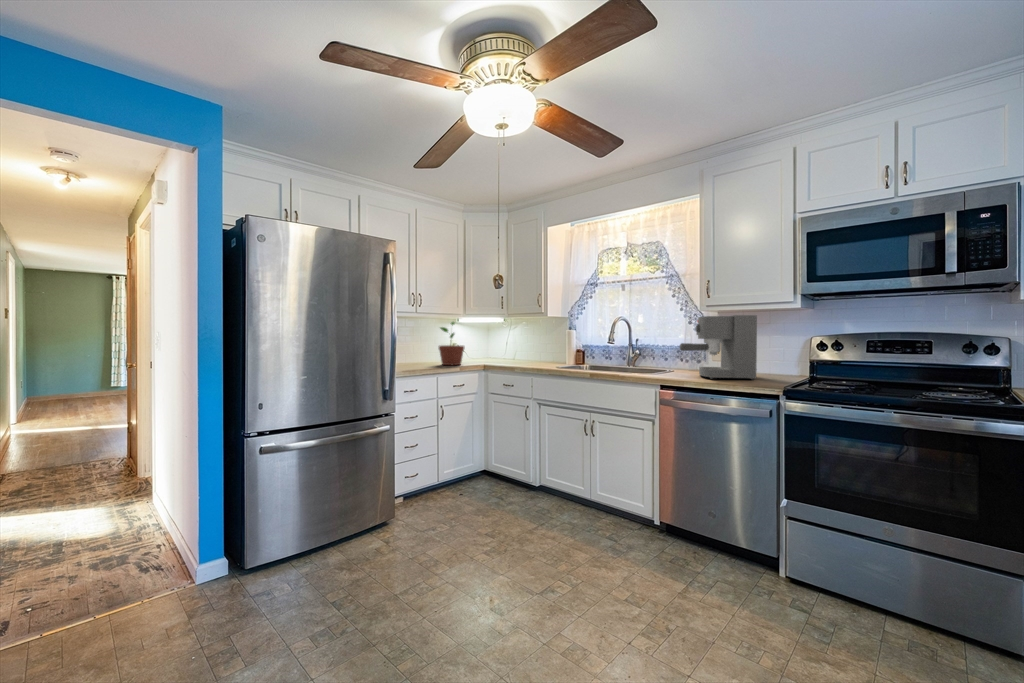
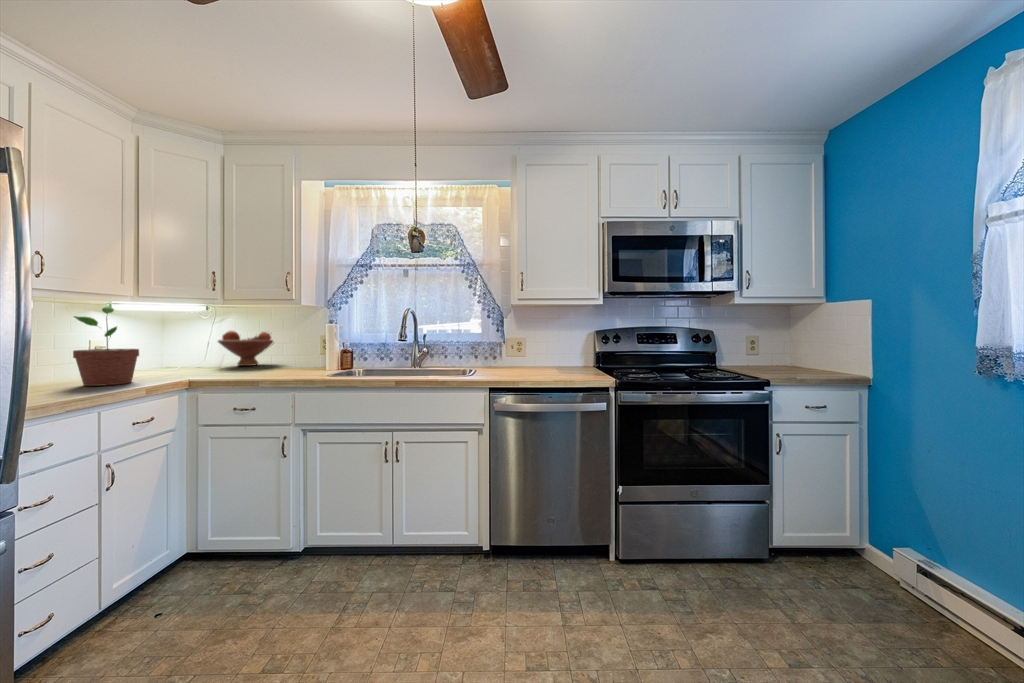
coffee maker: present [680,315,757,380] -> none [507,311,574,377]
fruit bowl: none [508,335,542,360] -> present [218,331,275,366]

